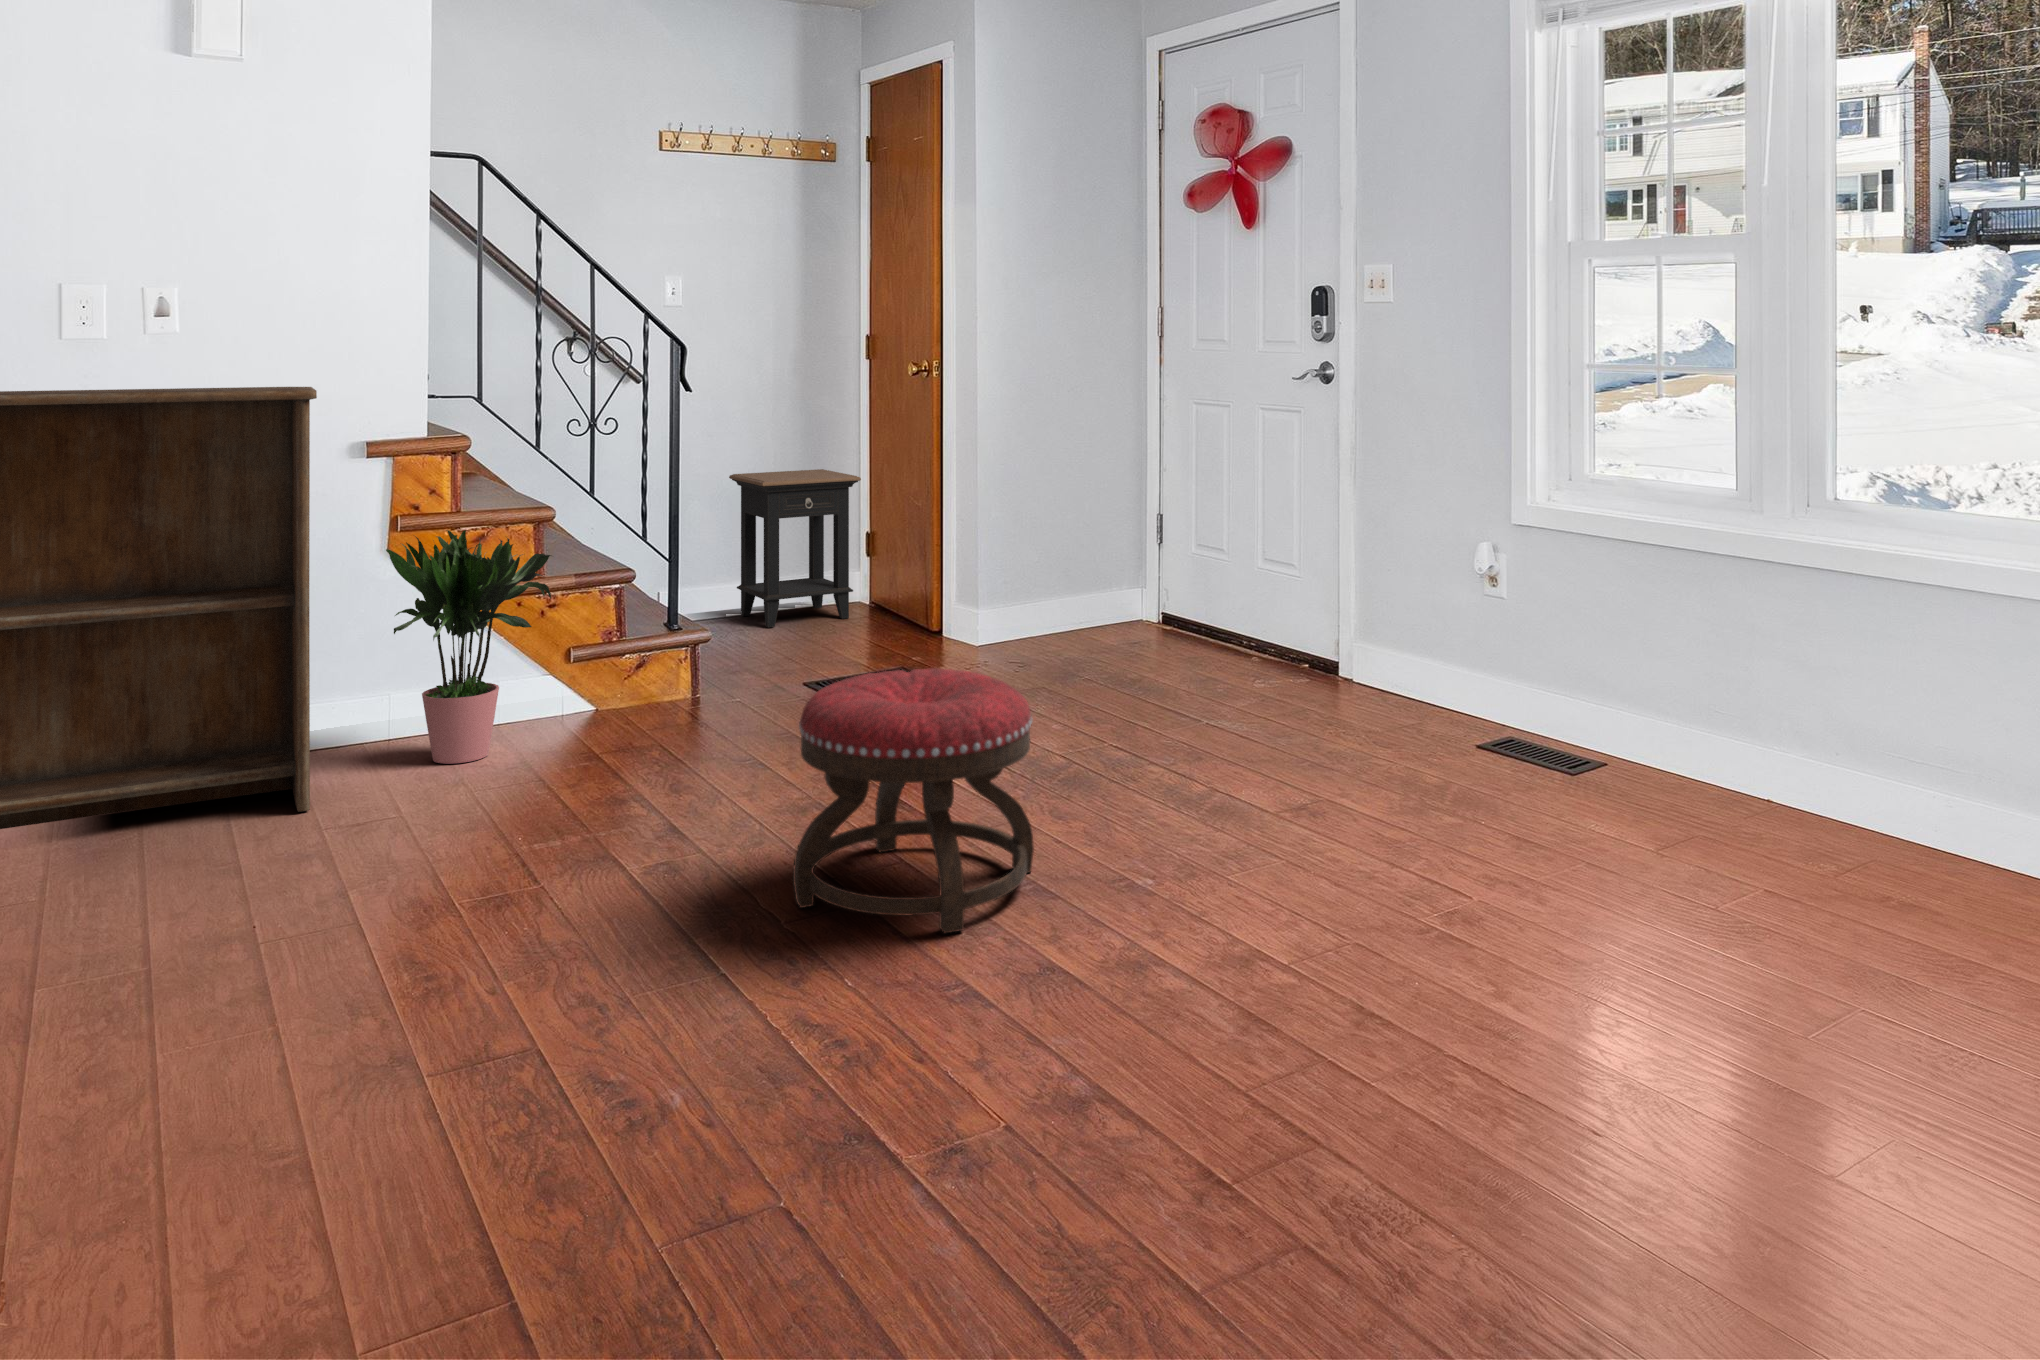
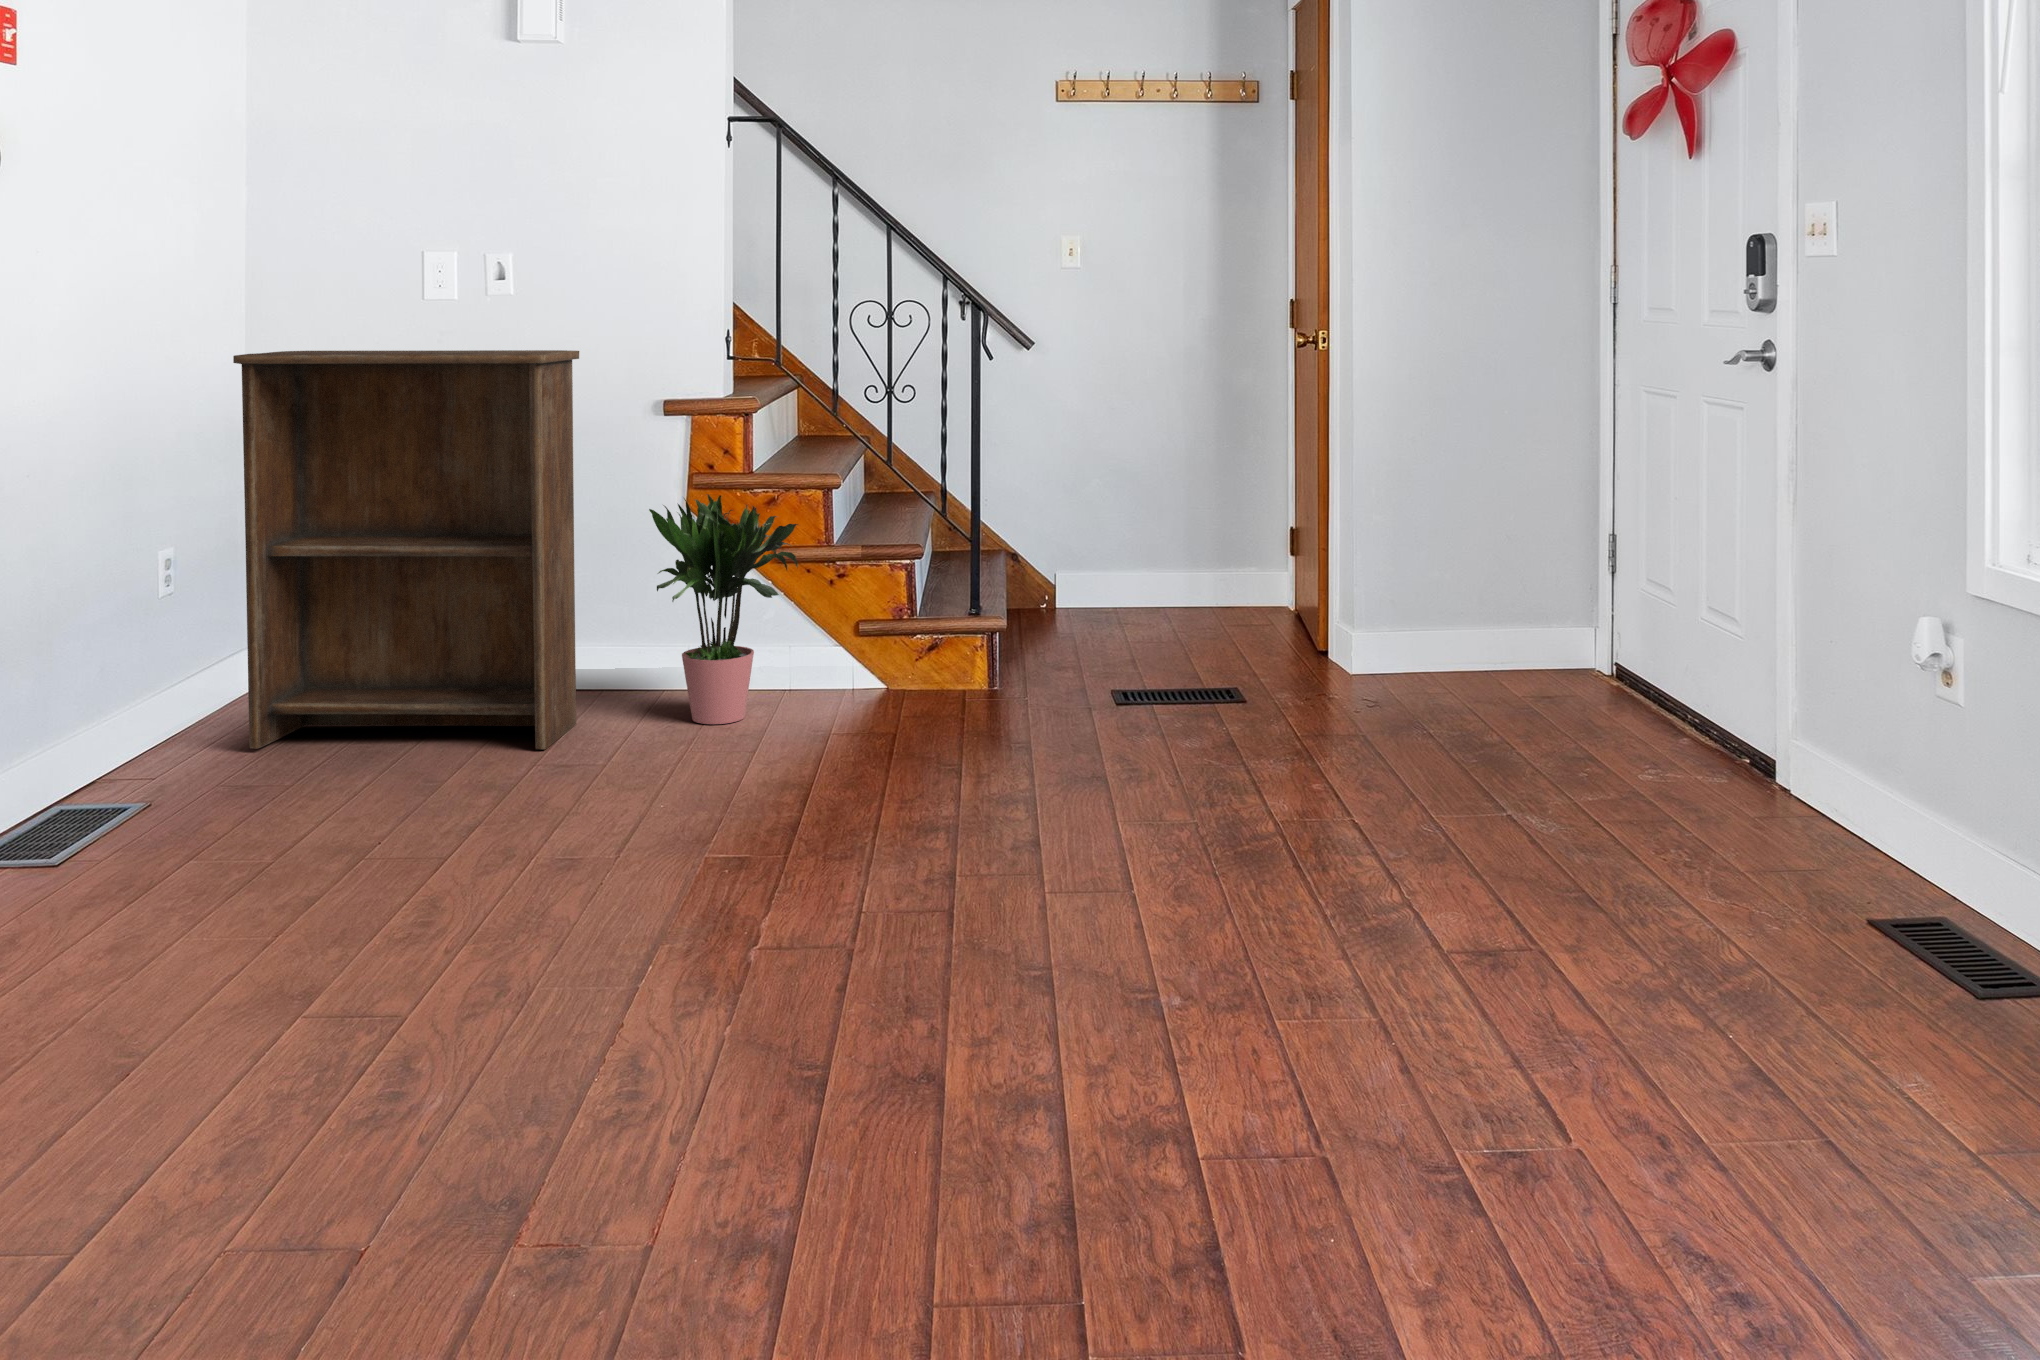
side table: present [729,469,861,627] -> none [1138,449,1264,620]
ottoman: present [793,668,1034,933] -> none [765,695,1048,1015]

